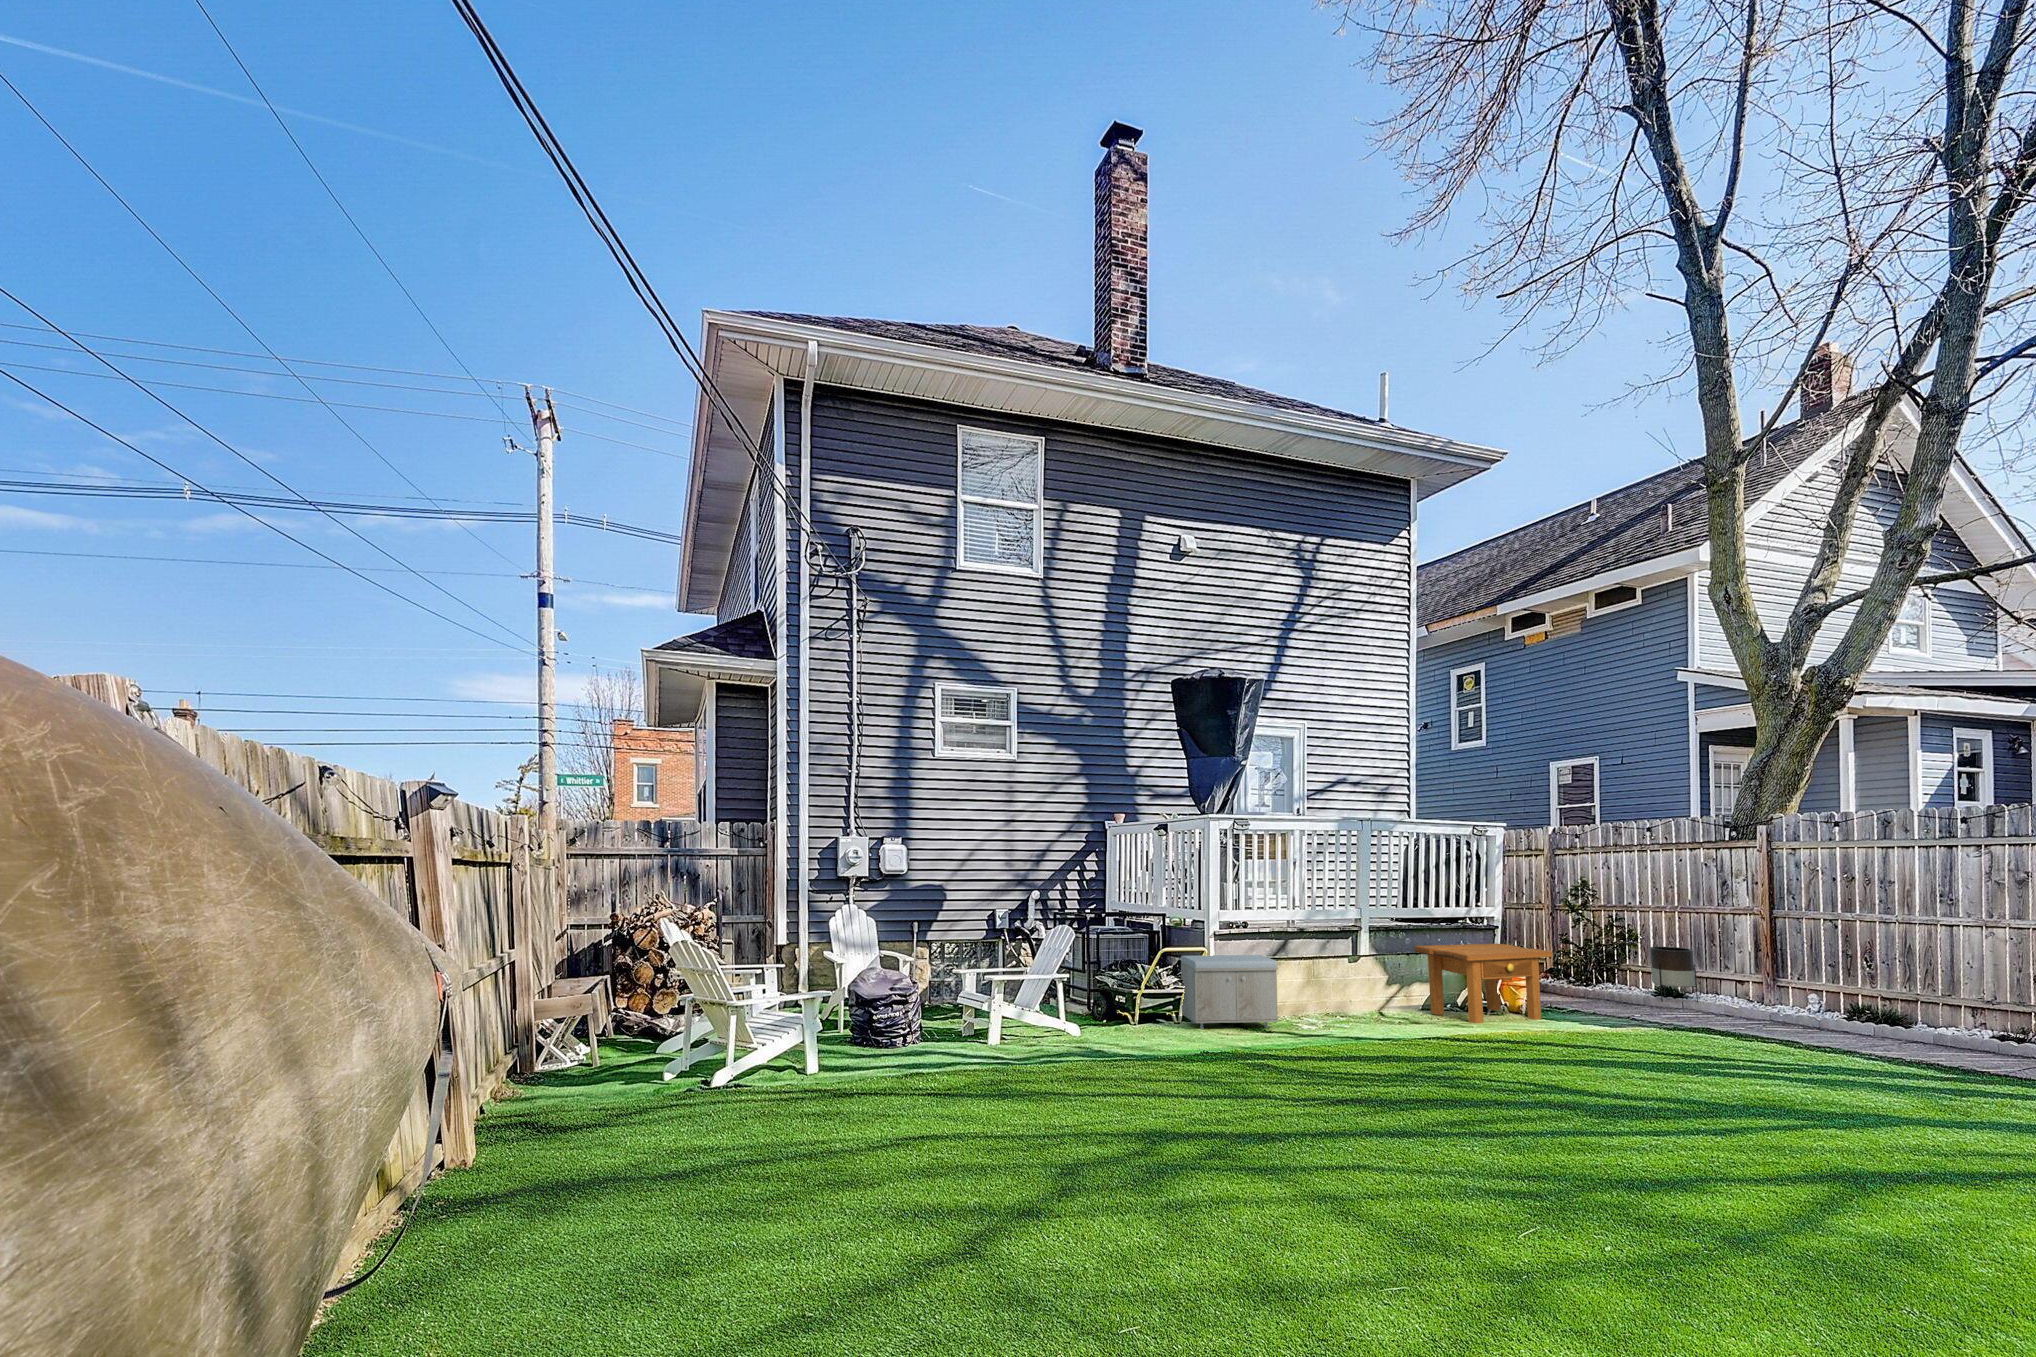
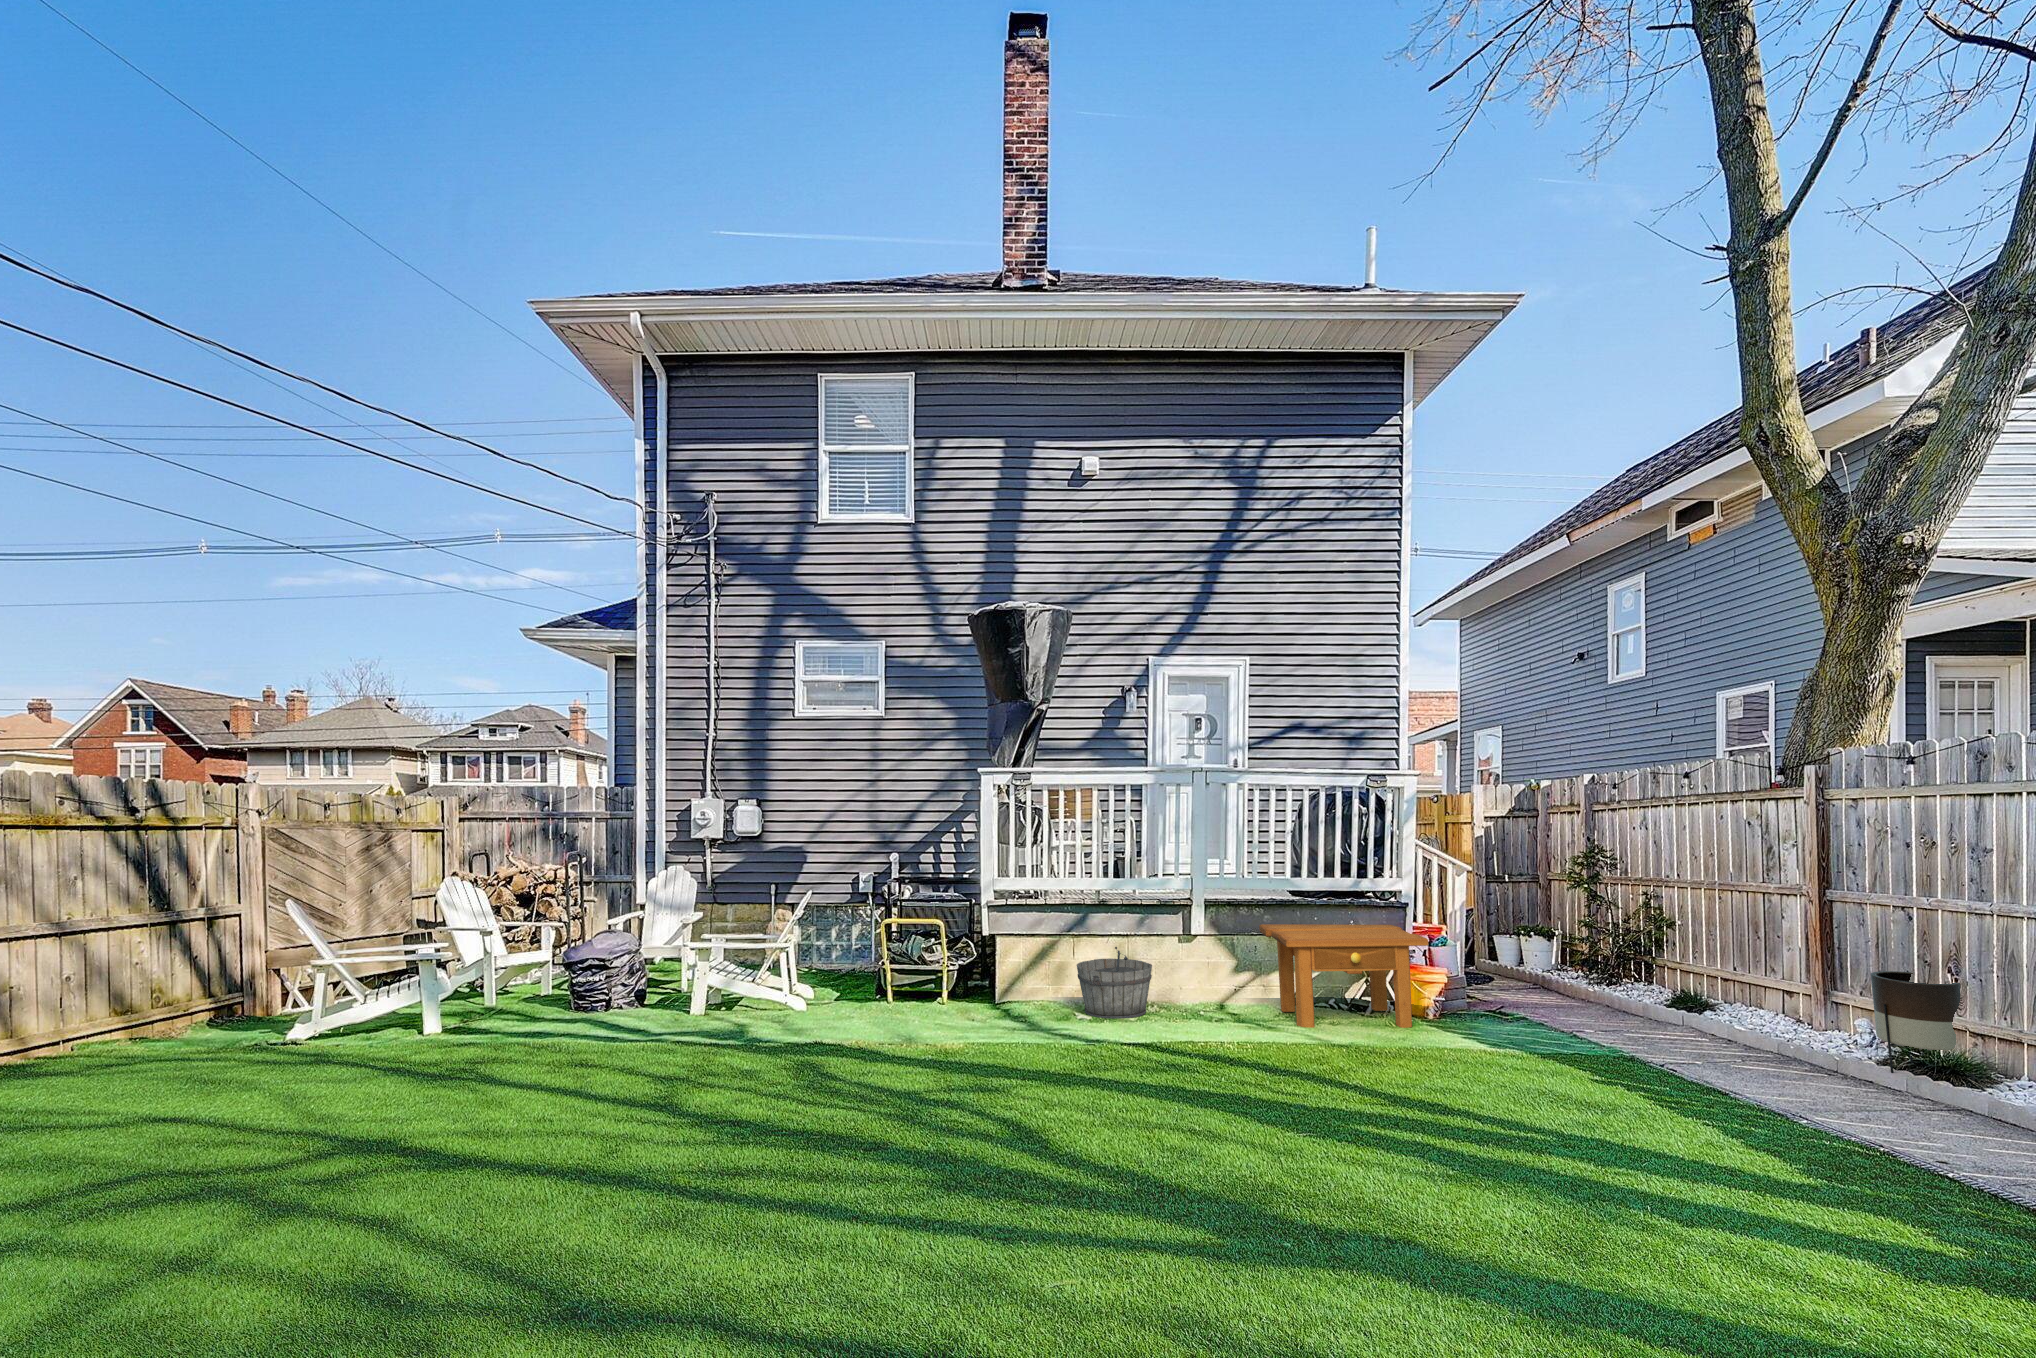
planter: present [1650,947,1698,1002] -> present [1871,971,1974,1081]
storage bench: present [1181,955,1278,1029] -> none [936,928,1045,1016]
wooden bucket: none [1291,967,1355,1026] -> present [1077,947,1152,1019]

